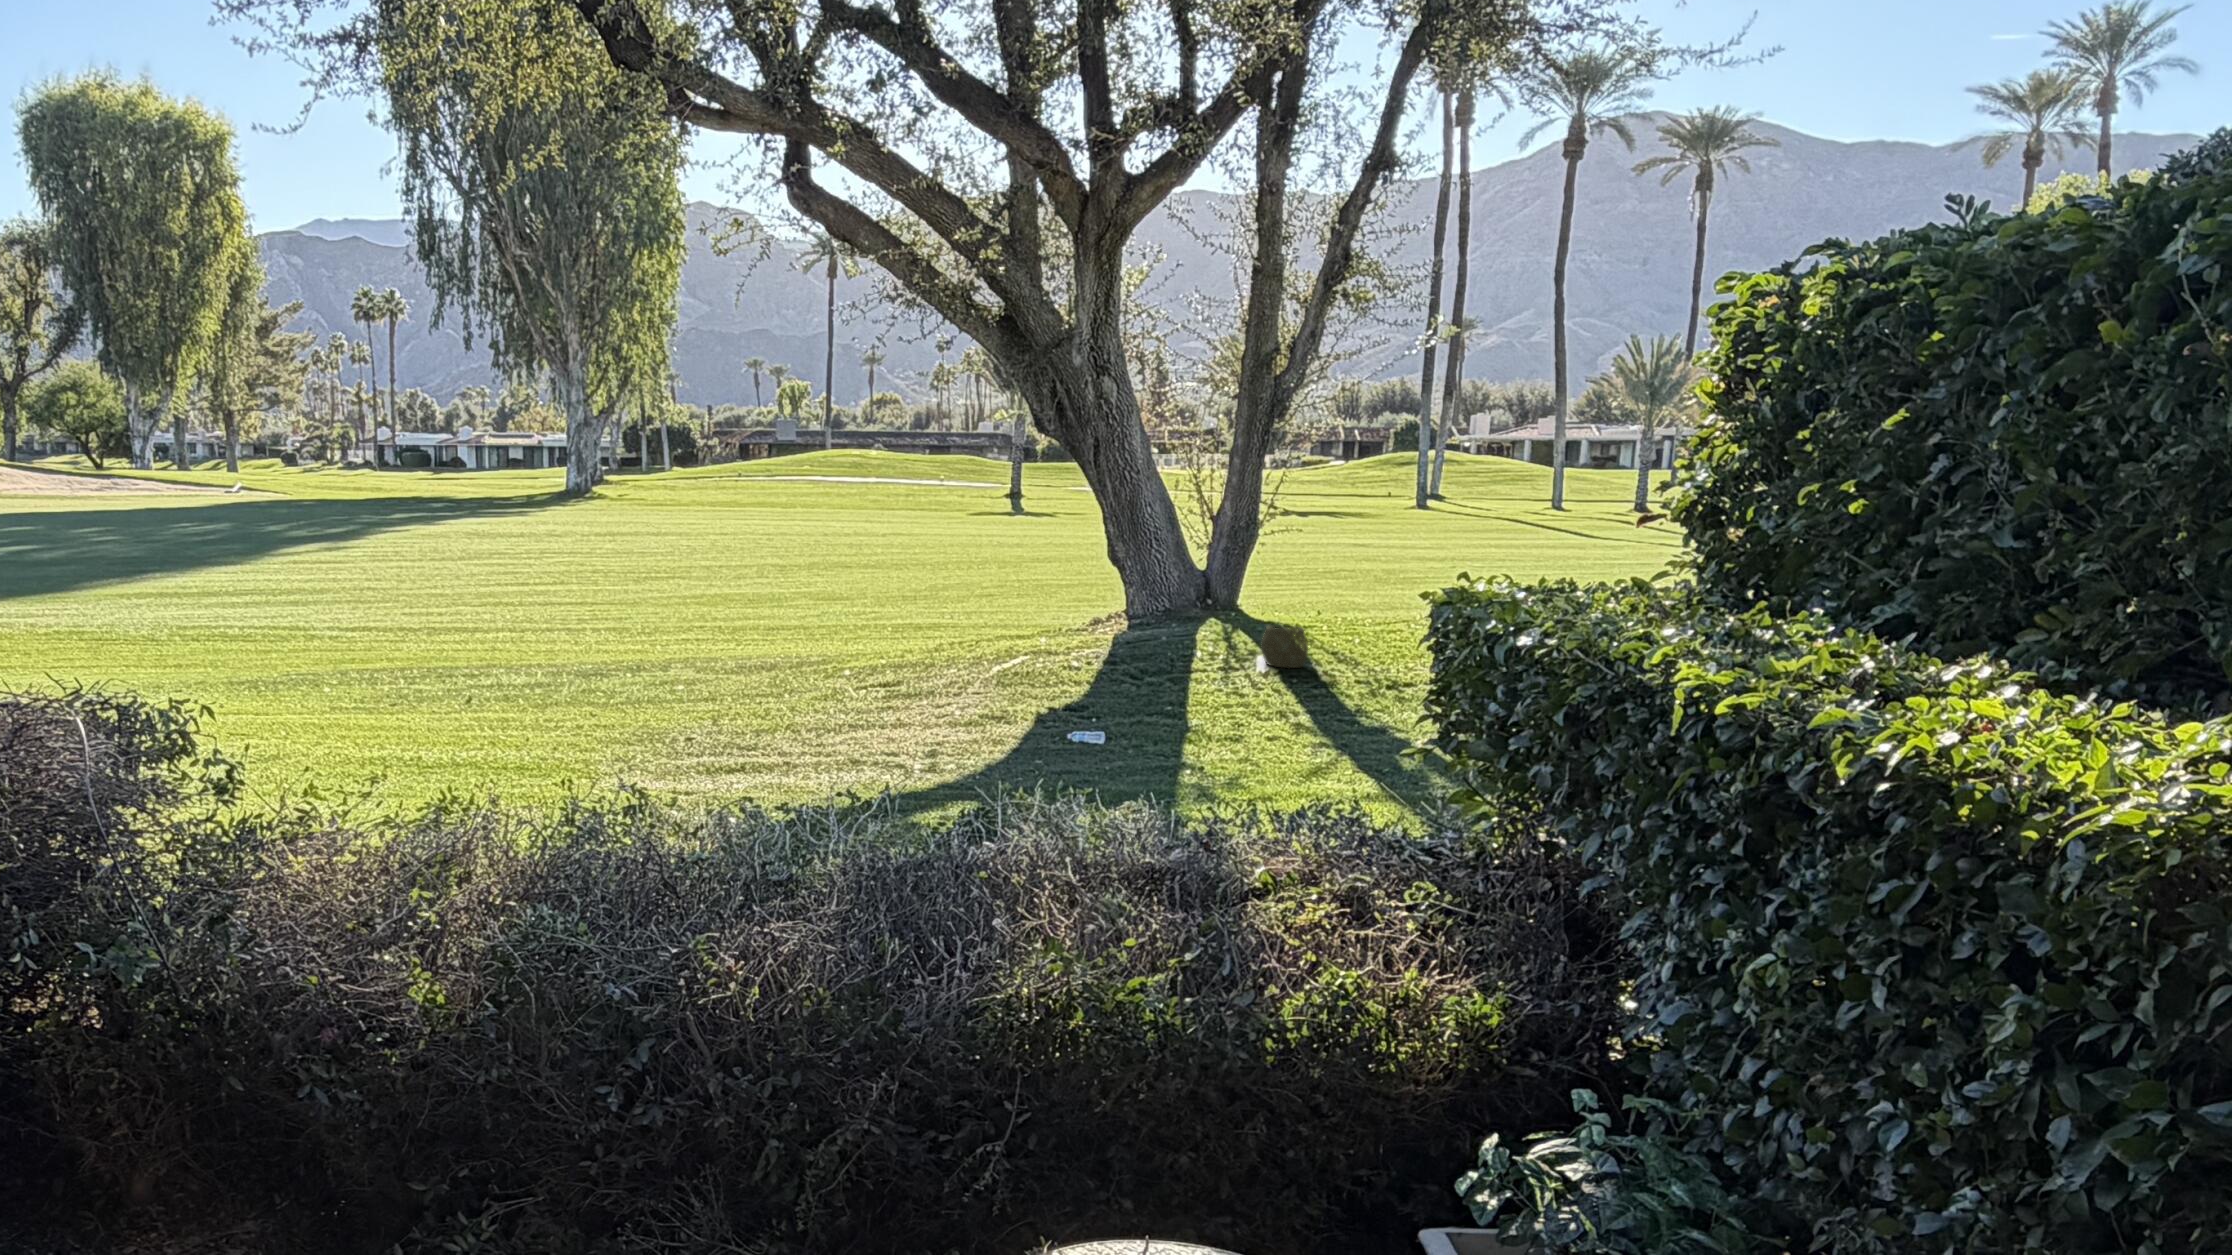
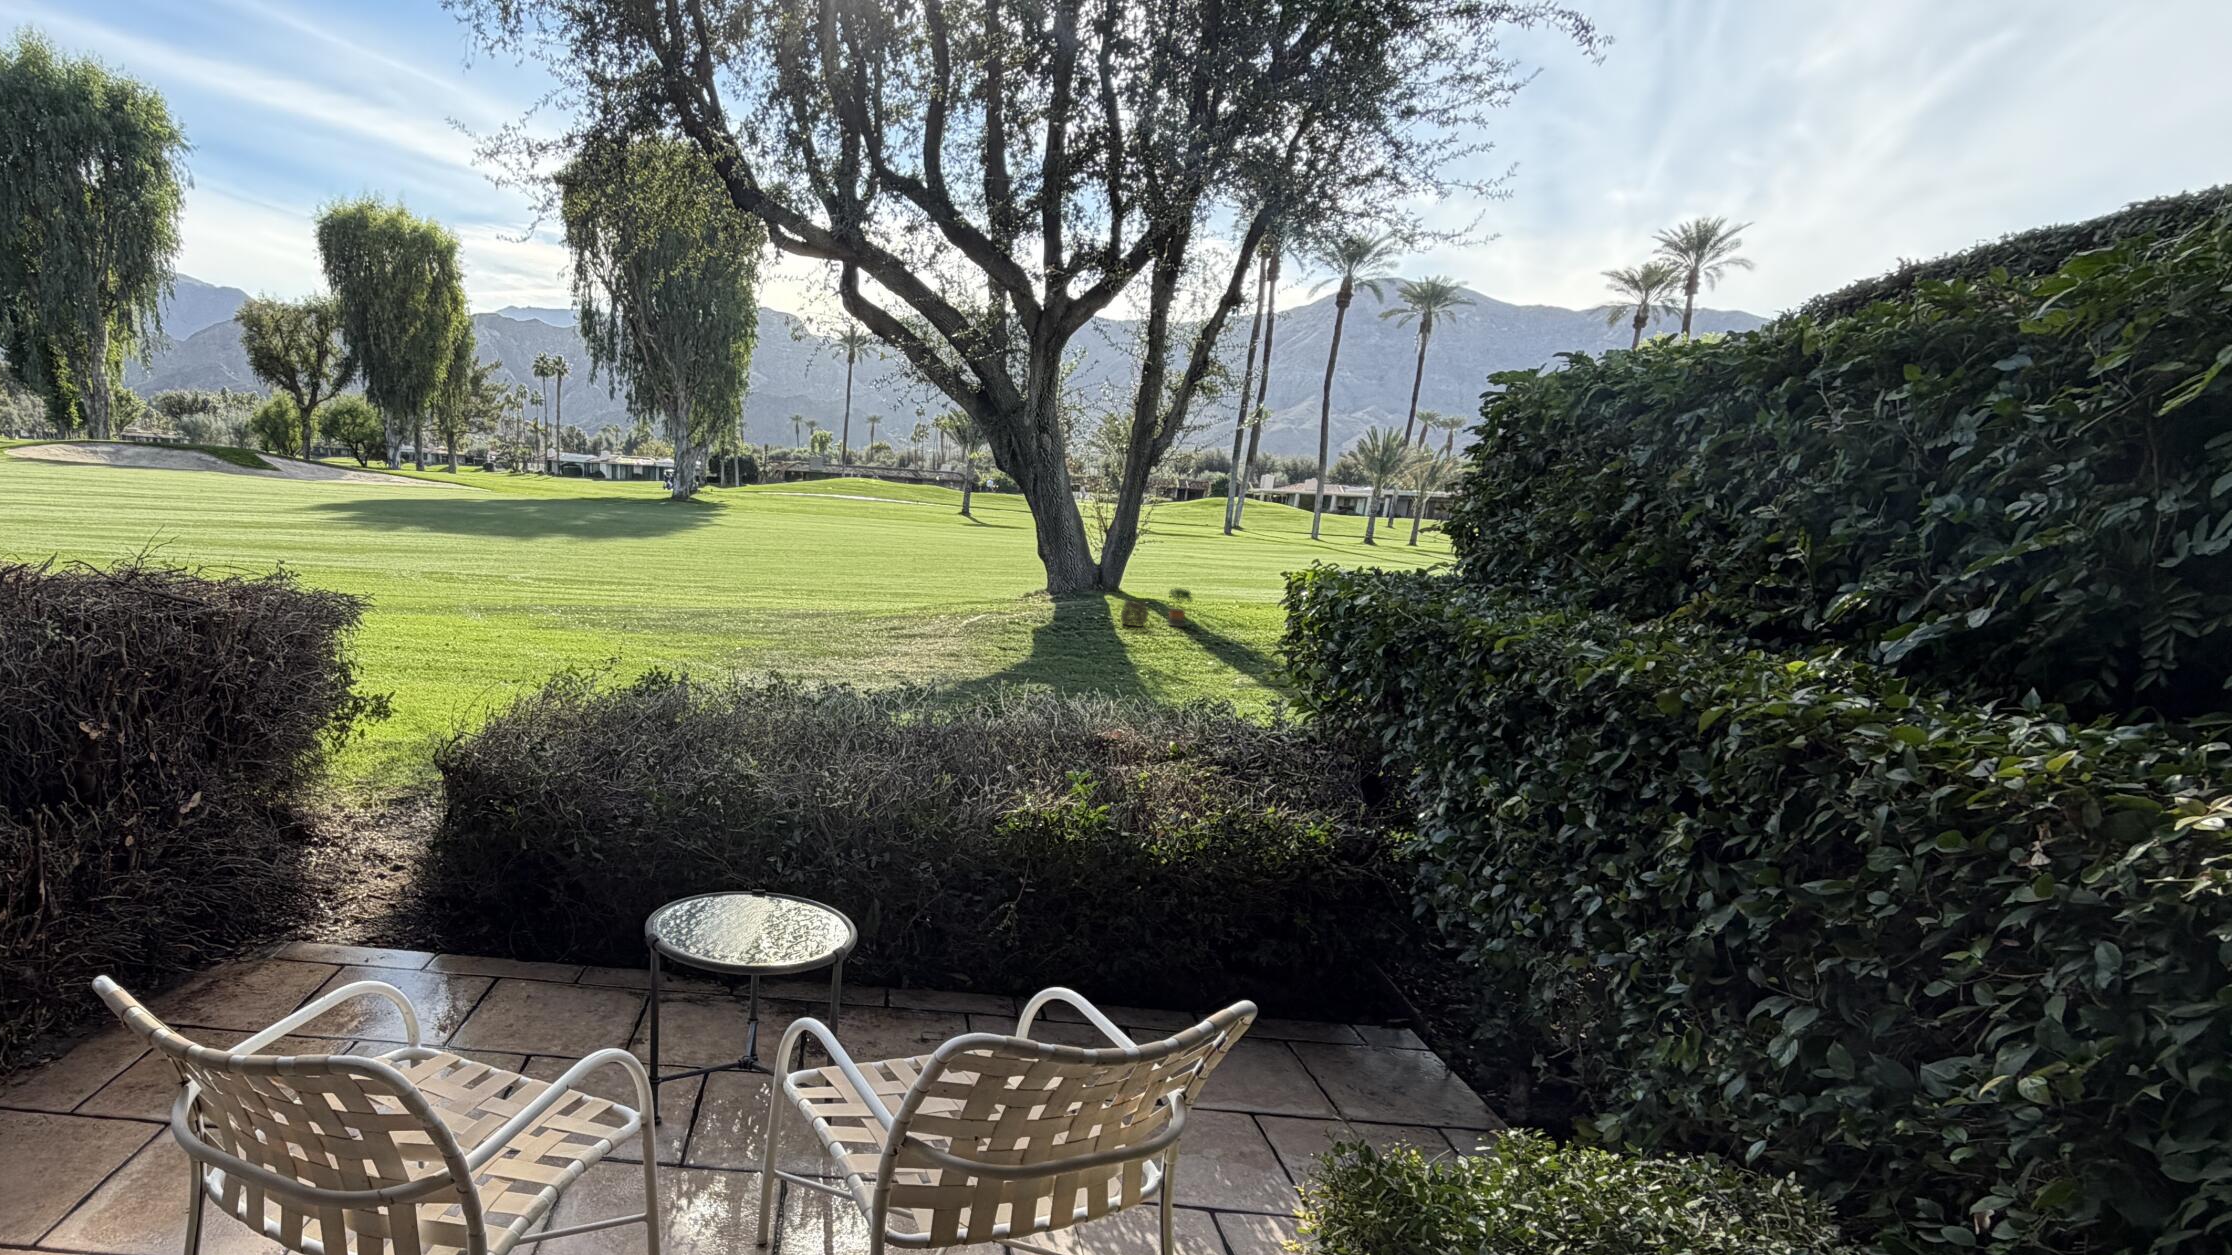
potted tree: none [1335,600,1382,665] -> present [1168,588,1192,627]

